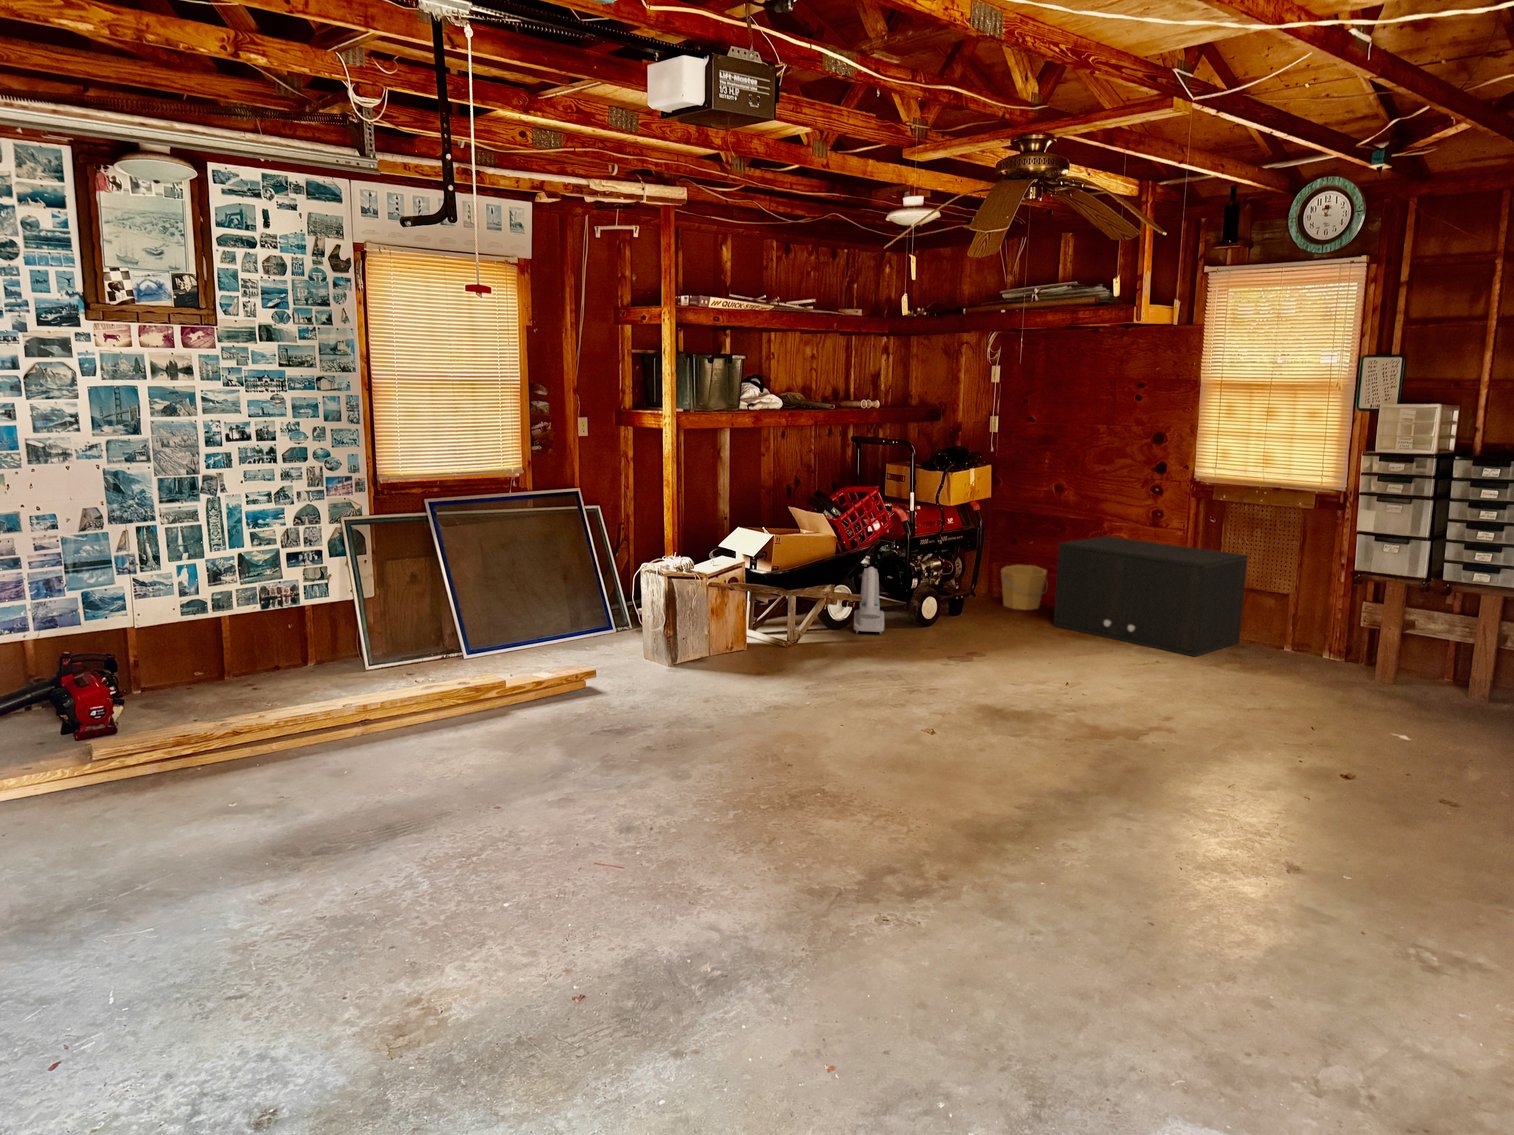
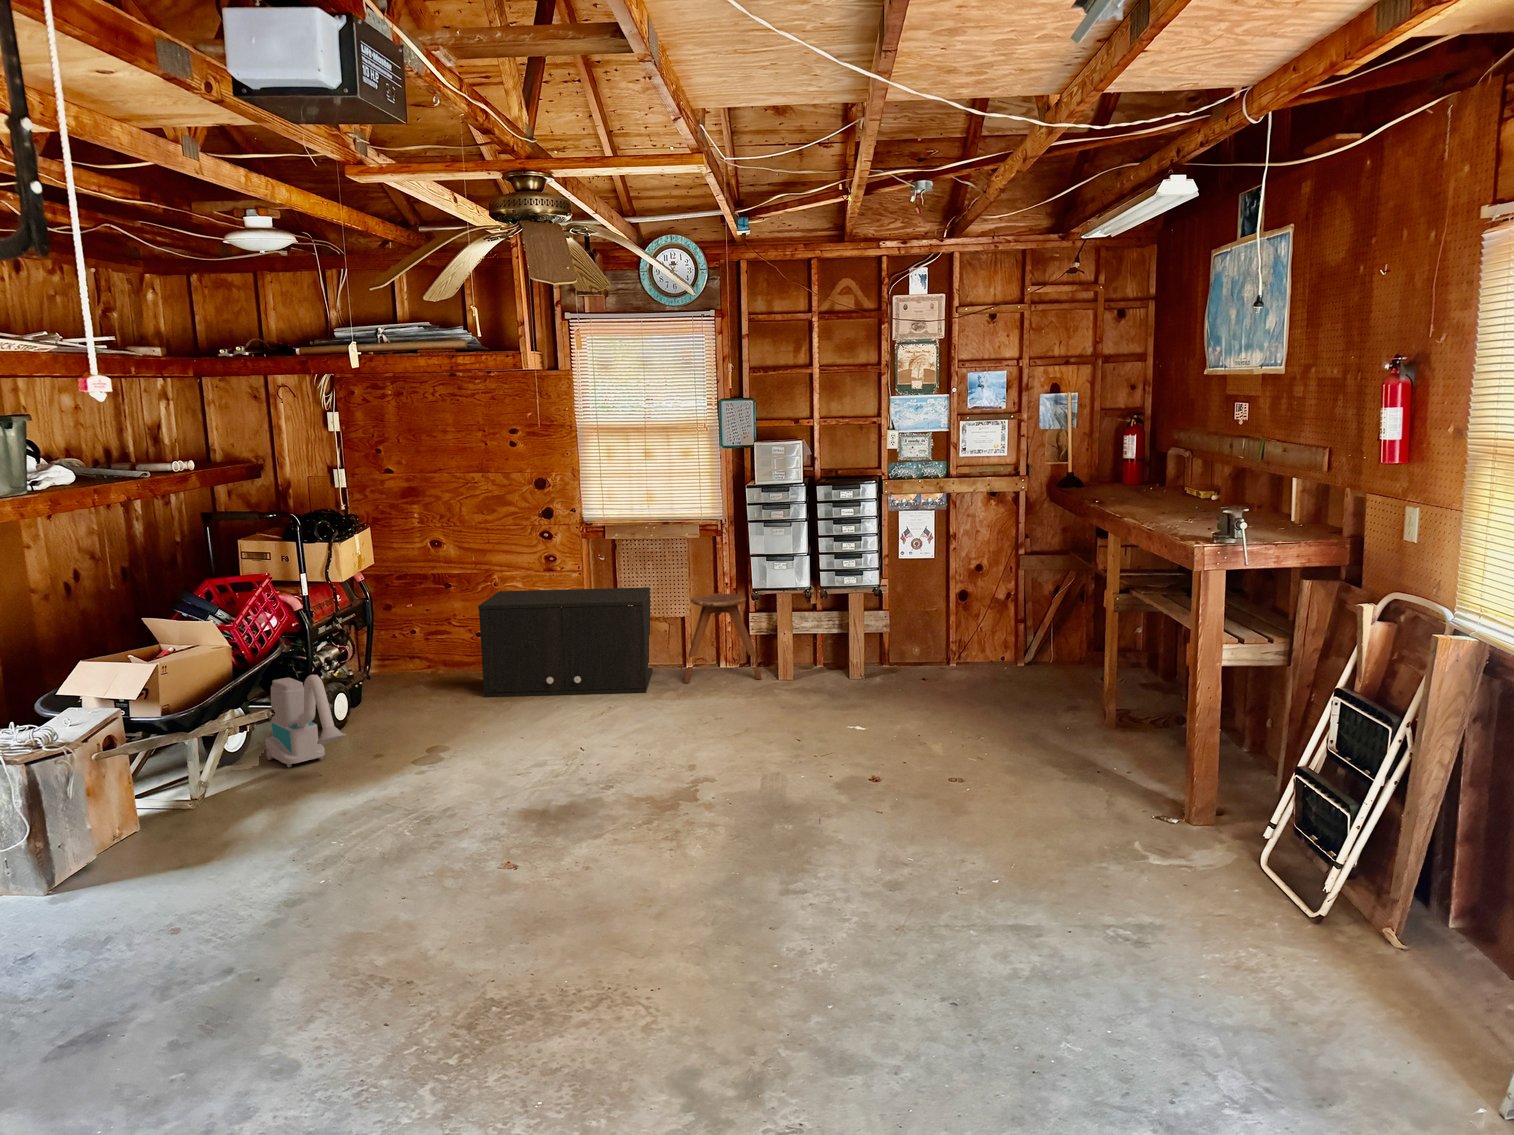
bucket: present [1001,565,1048,610] -> none [388,637,443,690]
stool: none [1248,571,1346,677] -> present [684,594,761,683]

